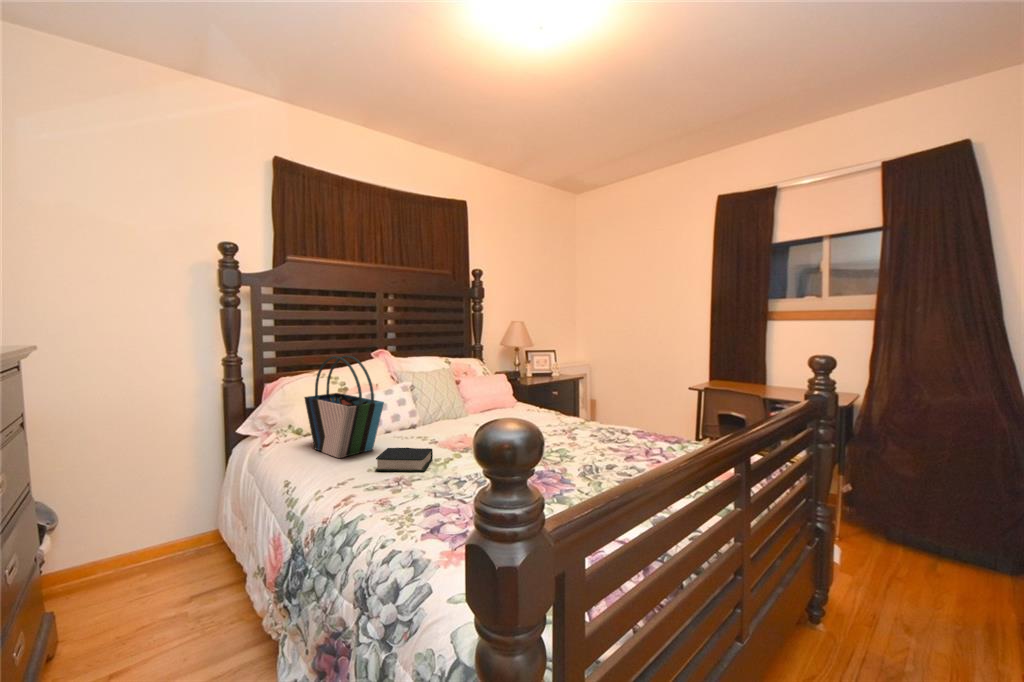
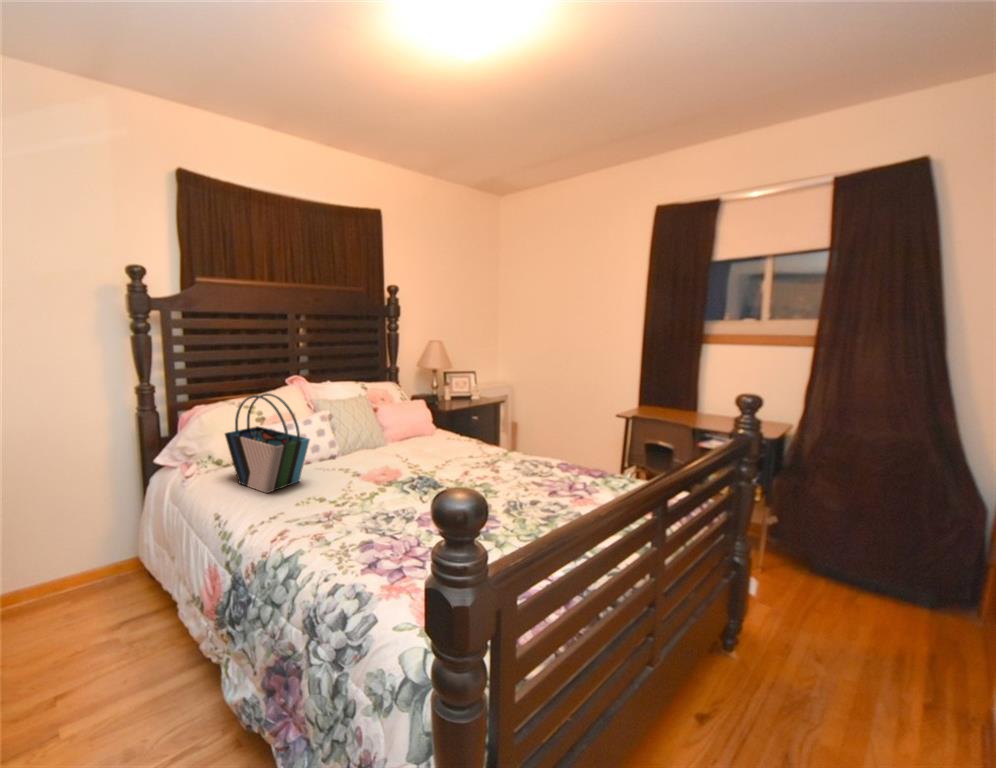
book: present [376,448,433,472] -> none [307,482,360,506]

